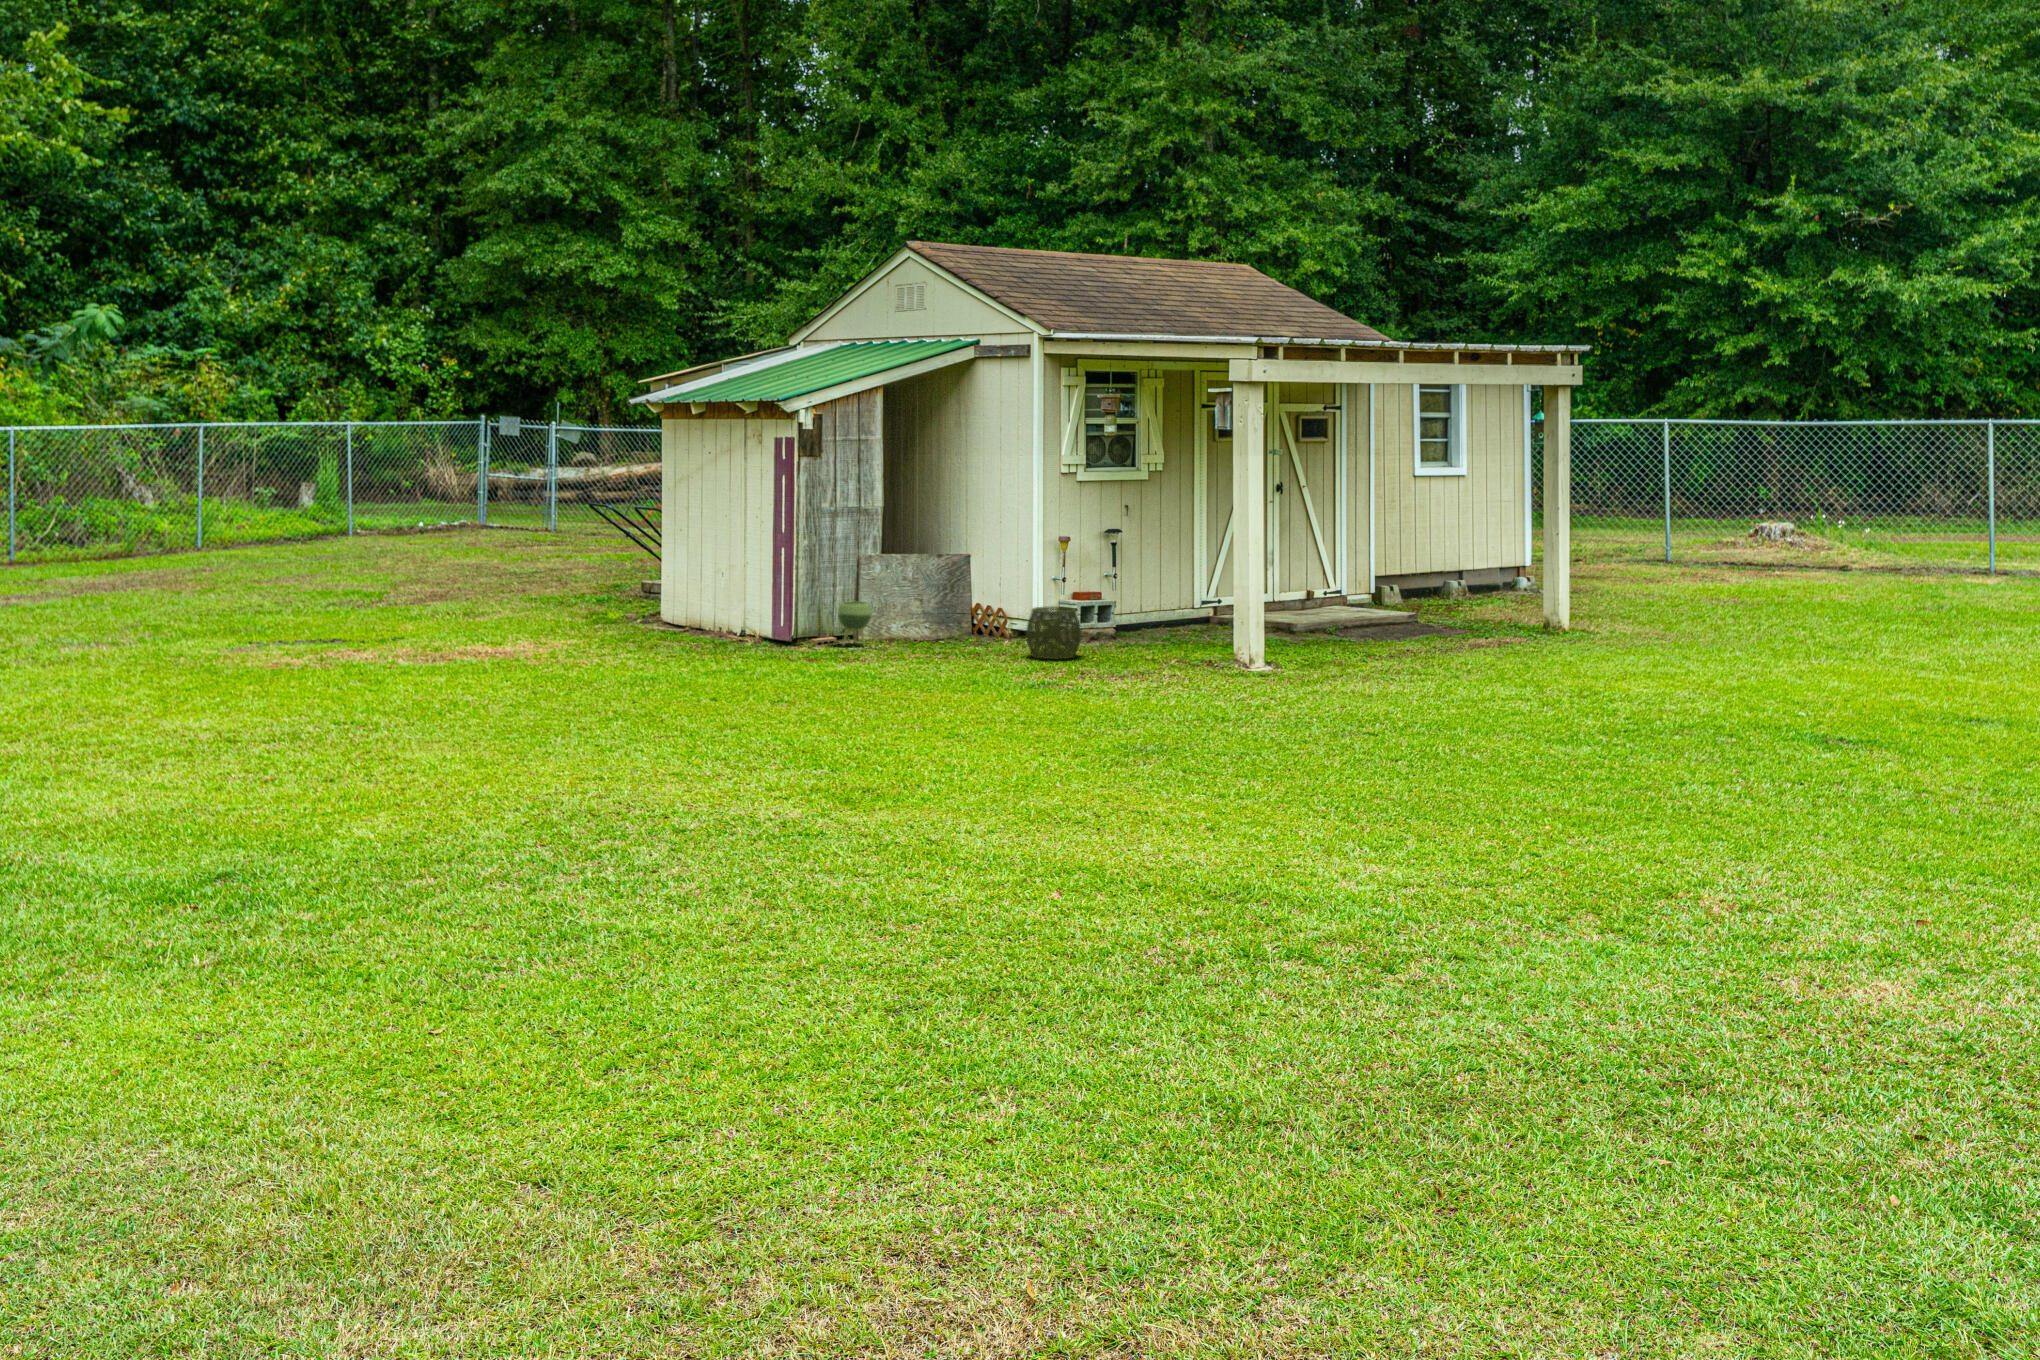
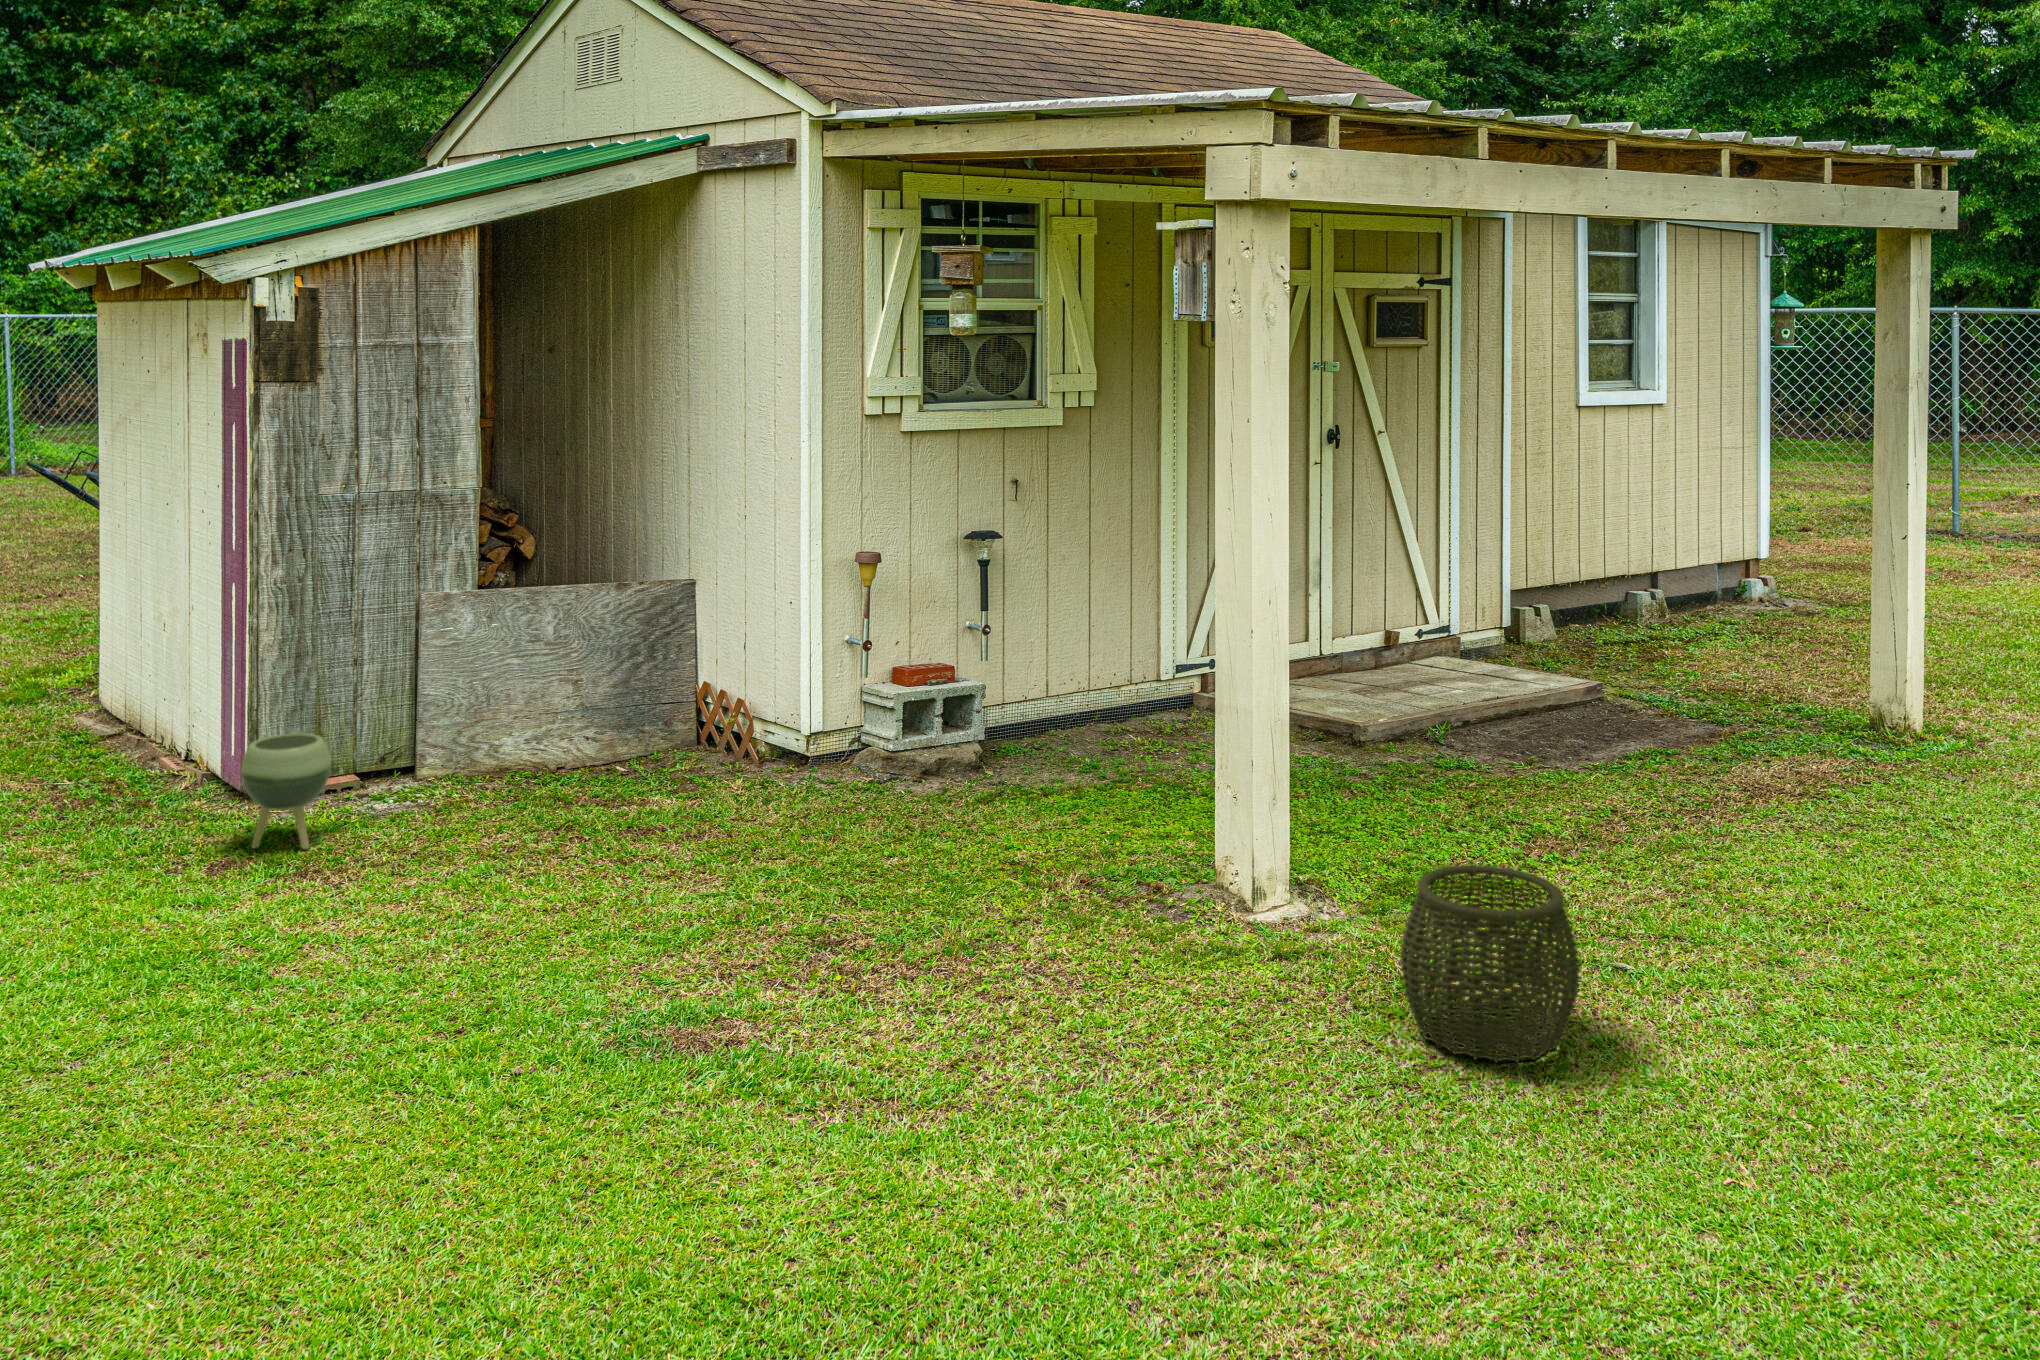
woven basket: present [1026,606,1081,659] -> present [1400,865,1581,1062]

